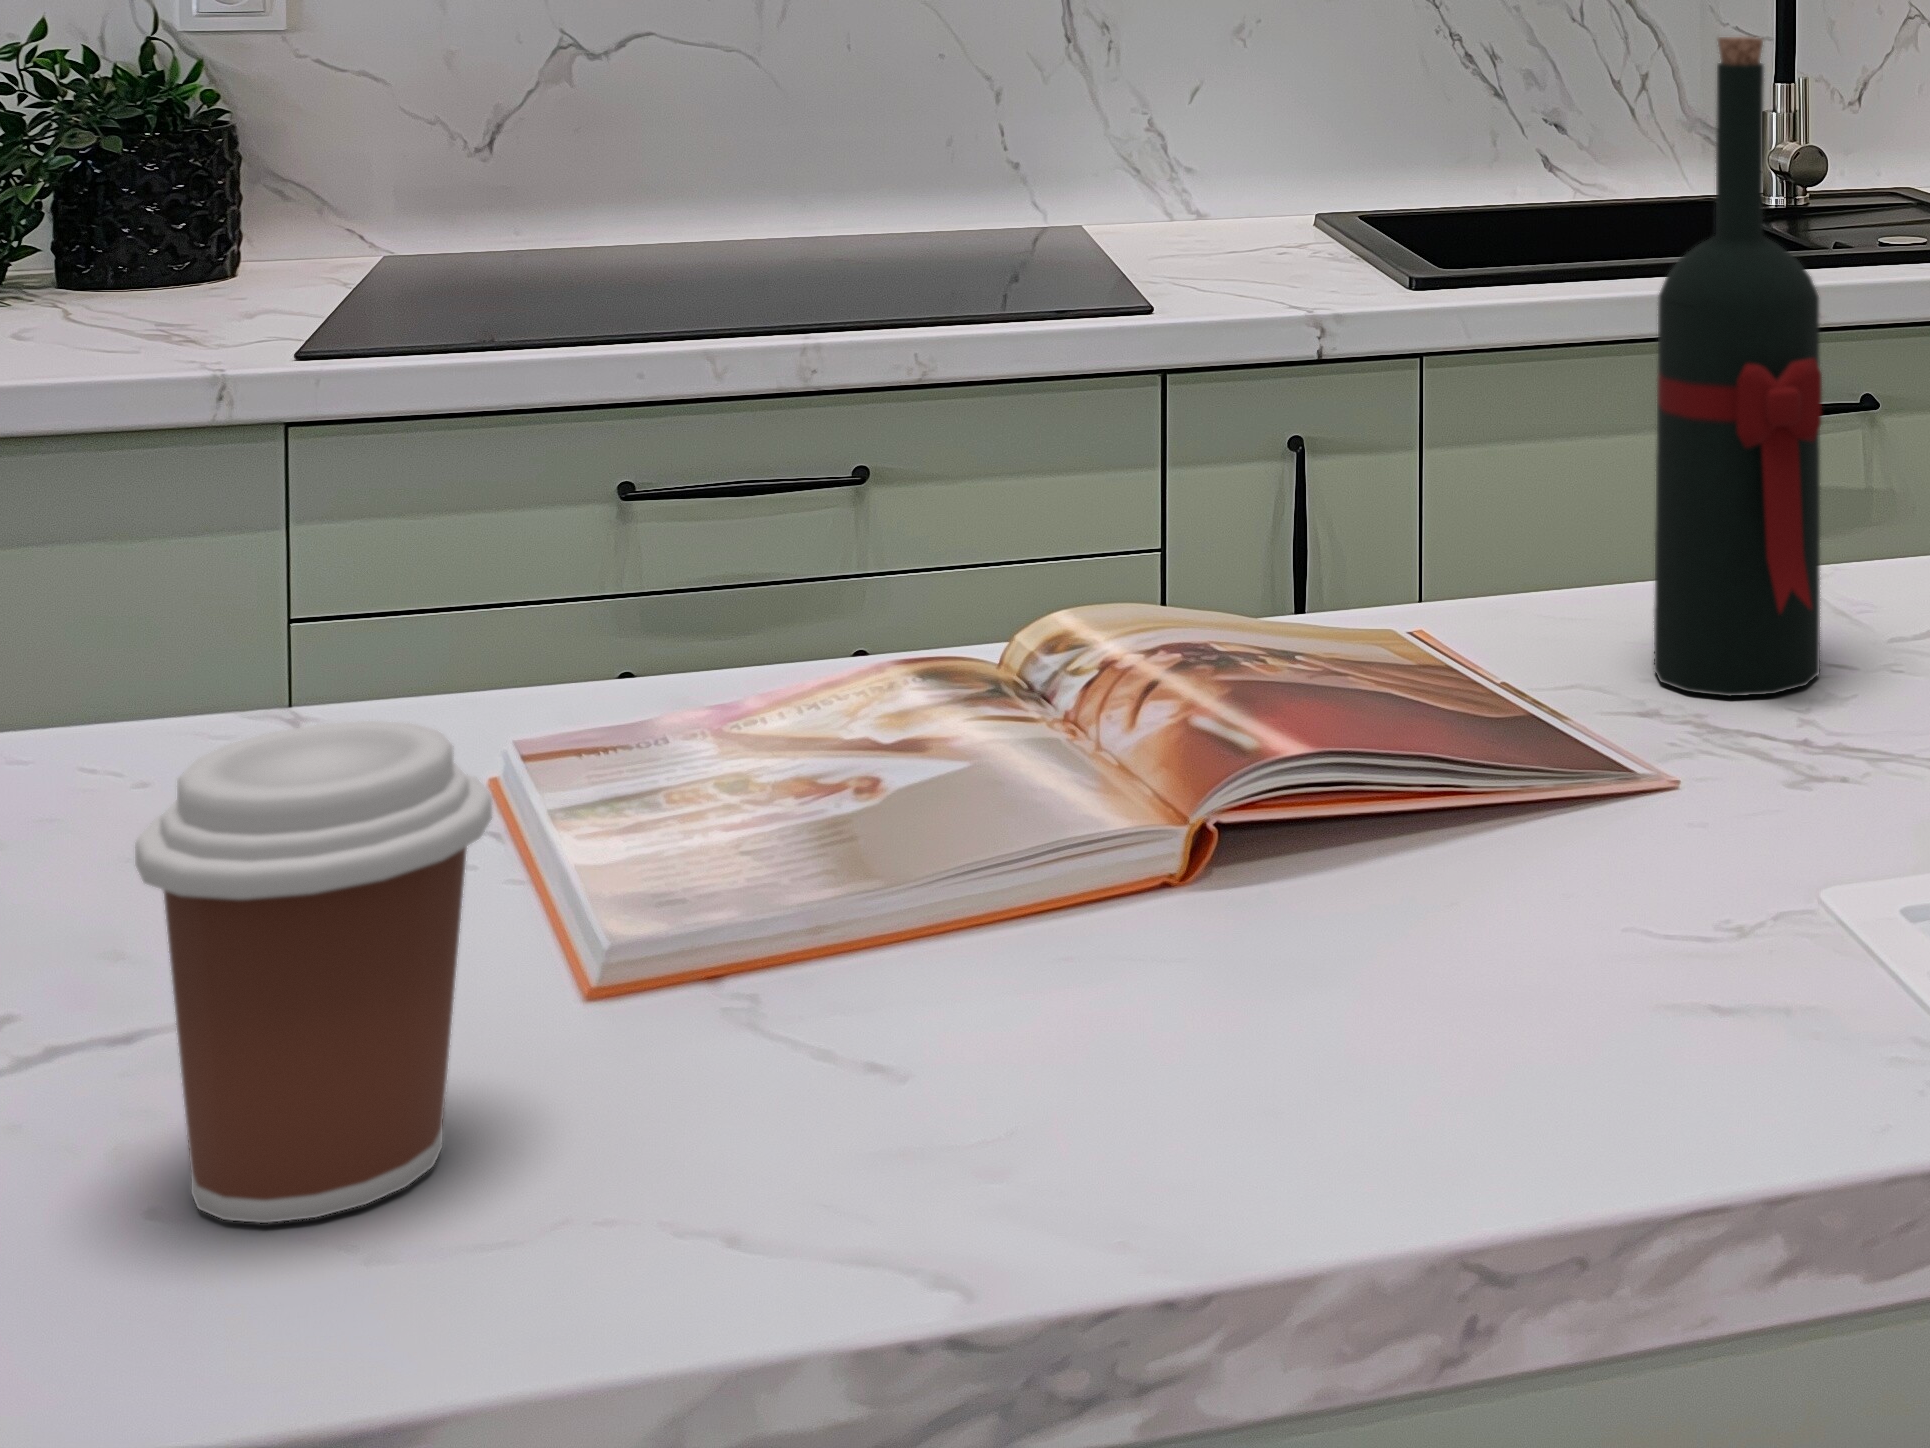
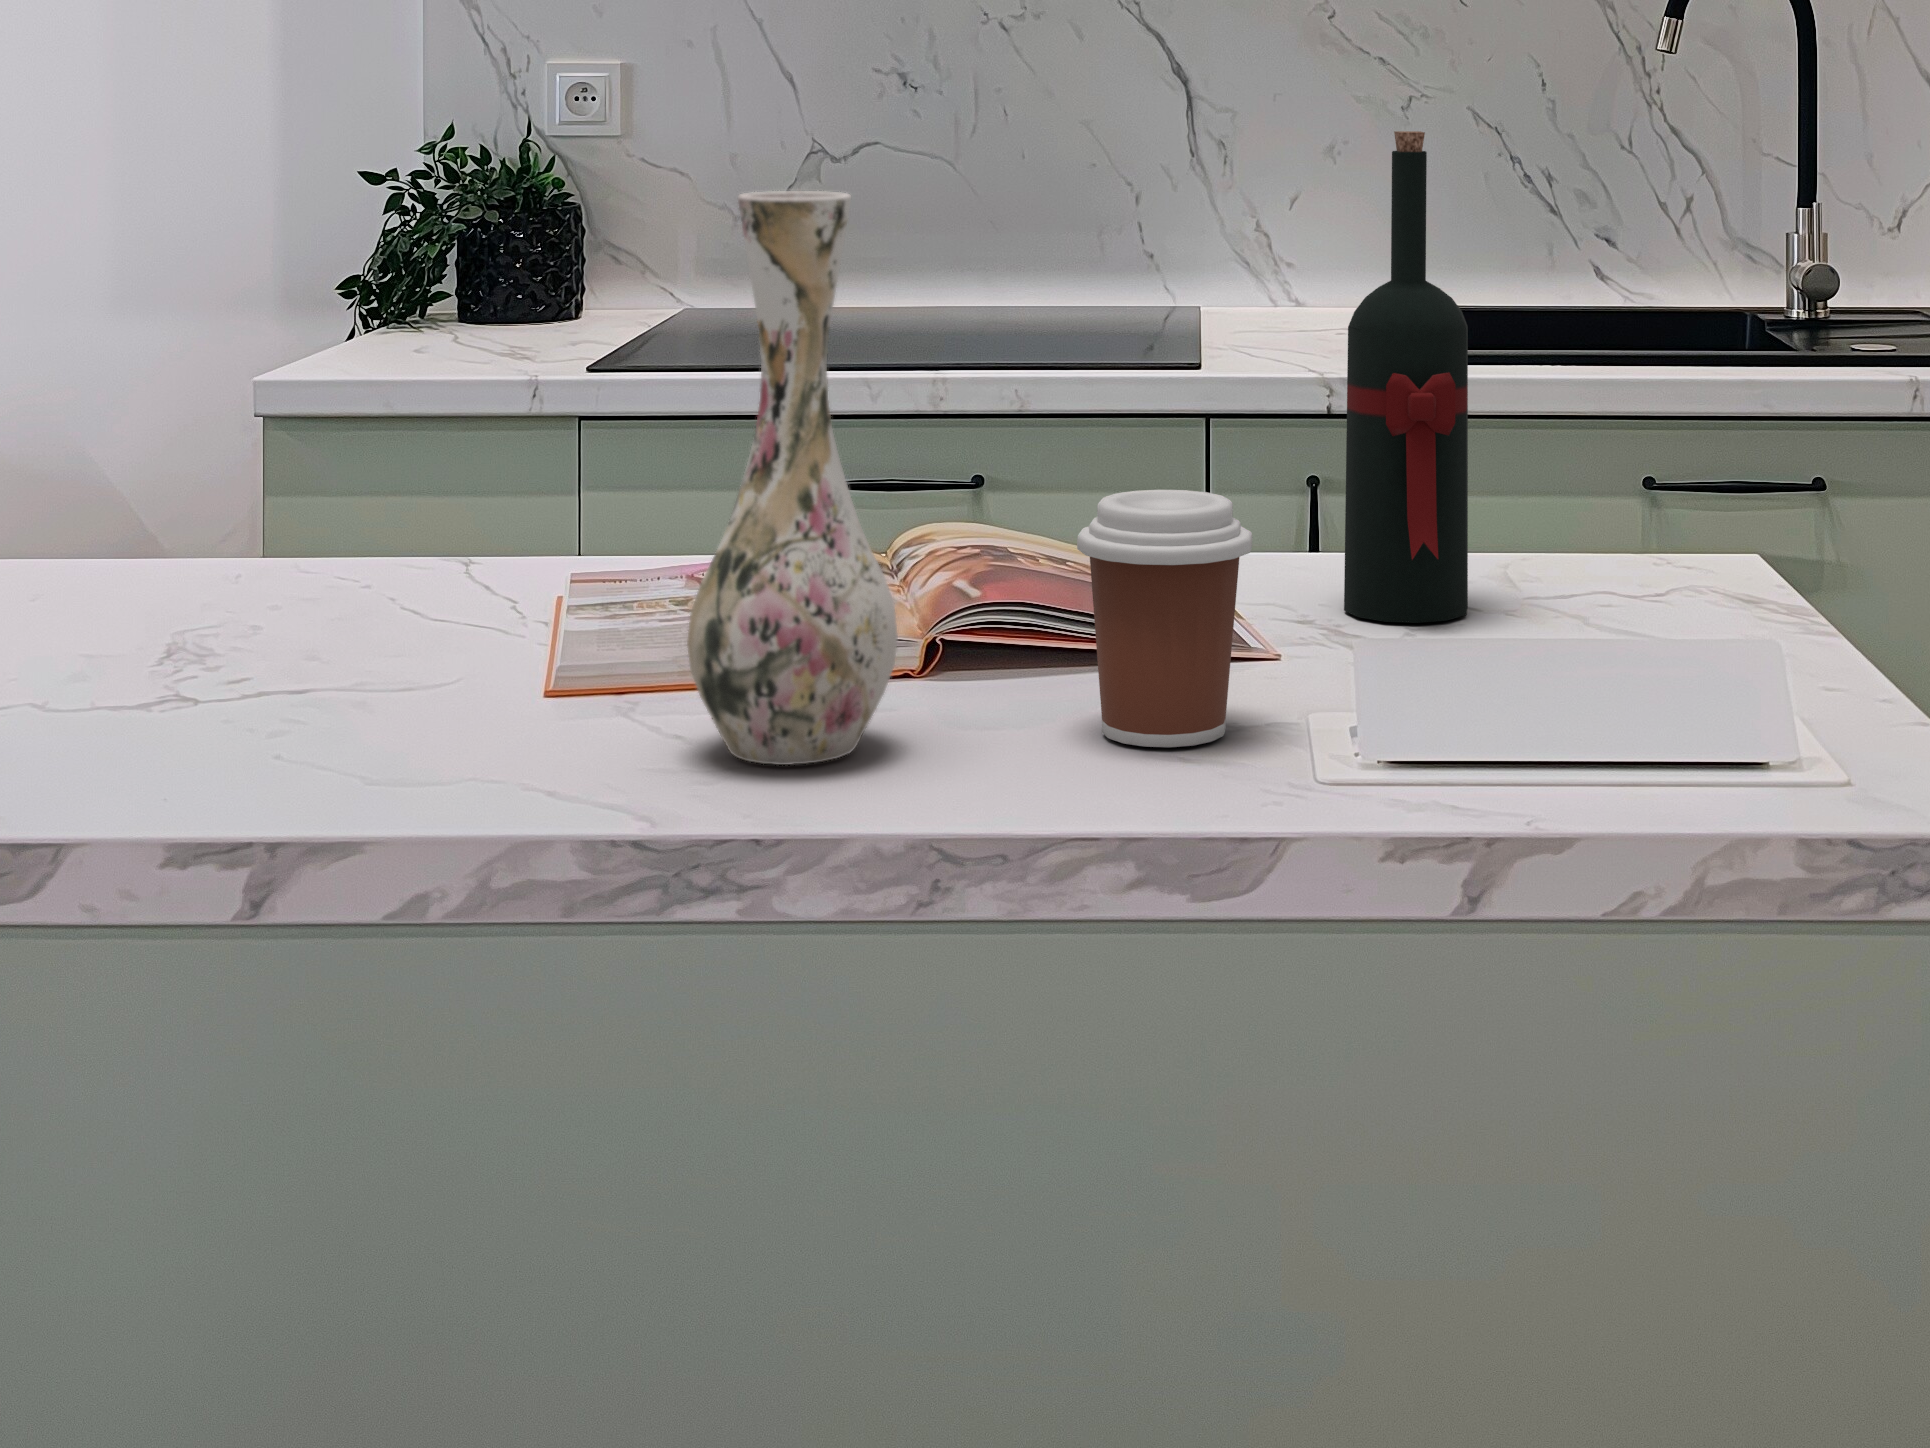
vase: none [916,171,1260,1104] -> present [687,191,898,765]
coffee cup: present [135,721,492,1223] -> present [1077,490,1252,747]

